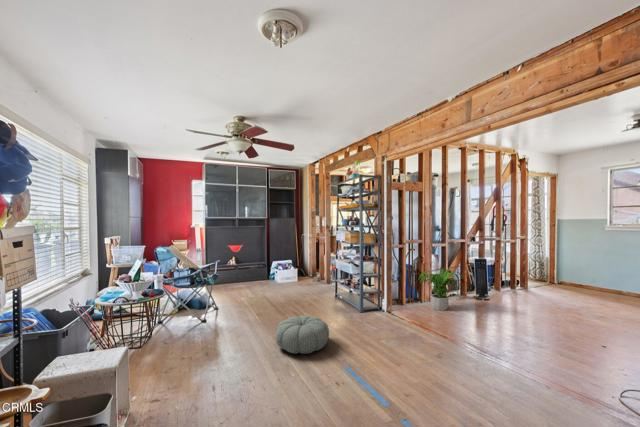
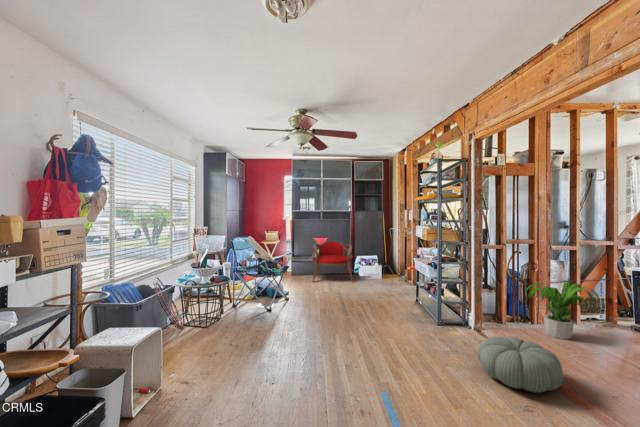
armchair: none [231,247,273,291] -> present [312,241,353,283]
pouf: present [276,315,329,354] -> present [478,336,563,393]

